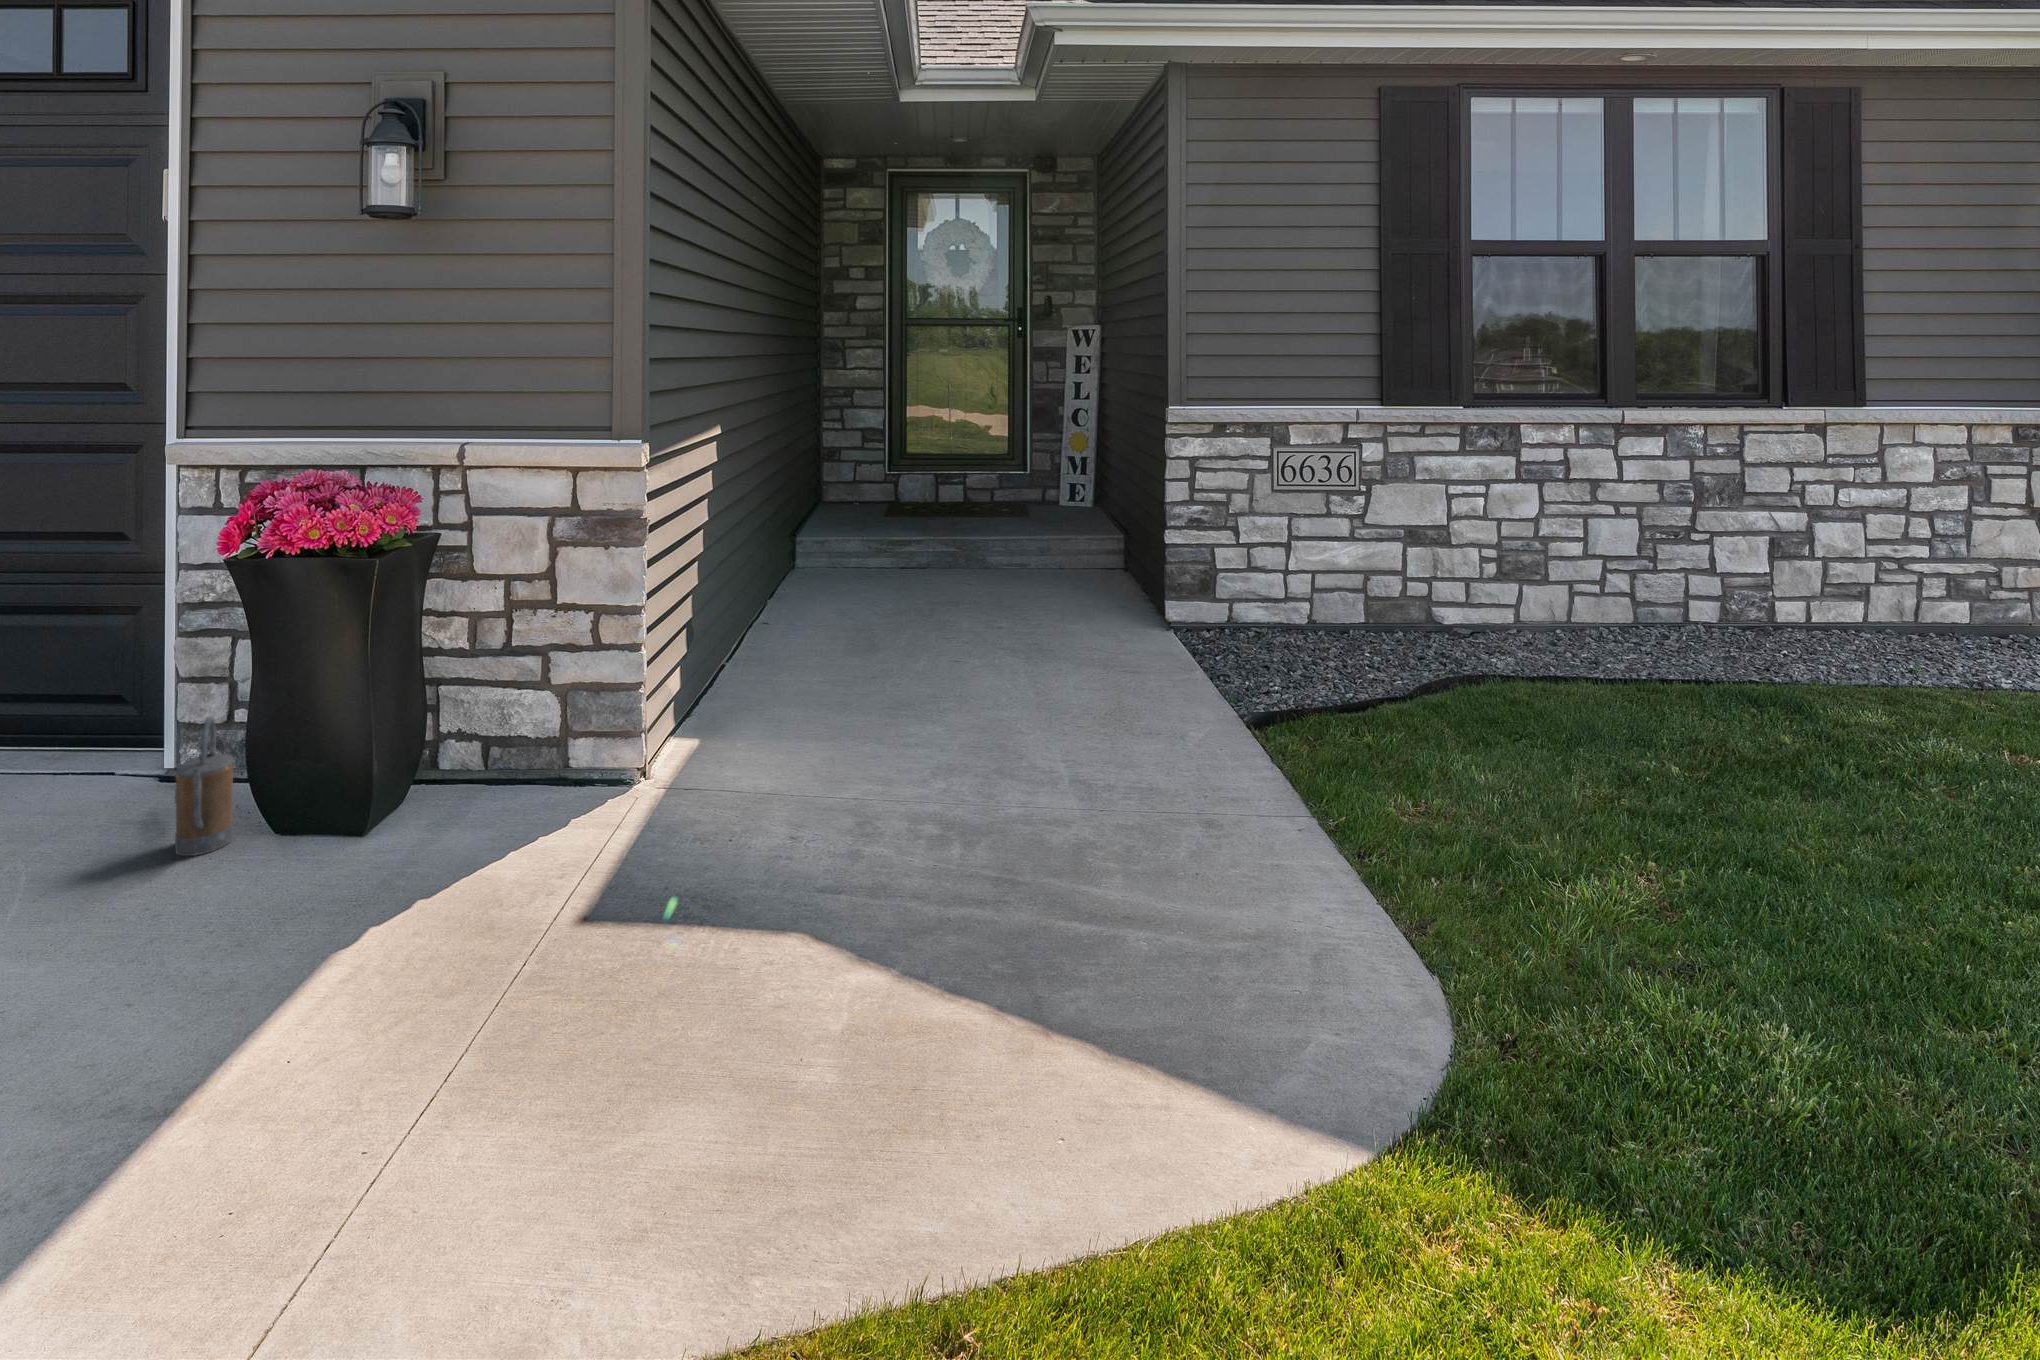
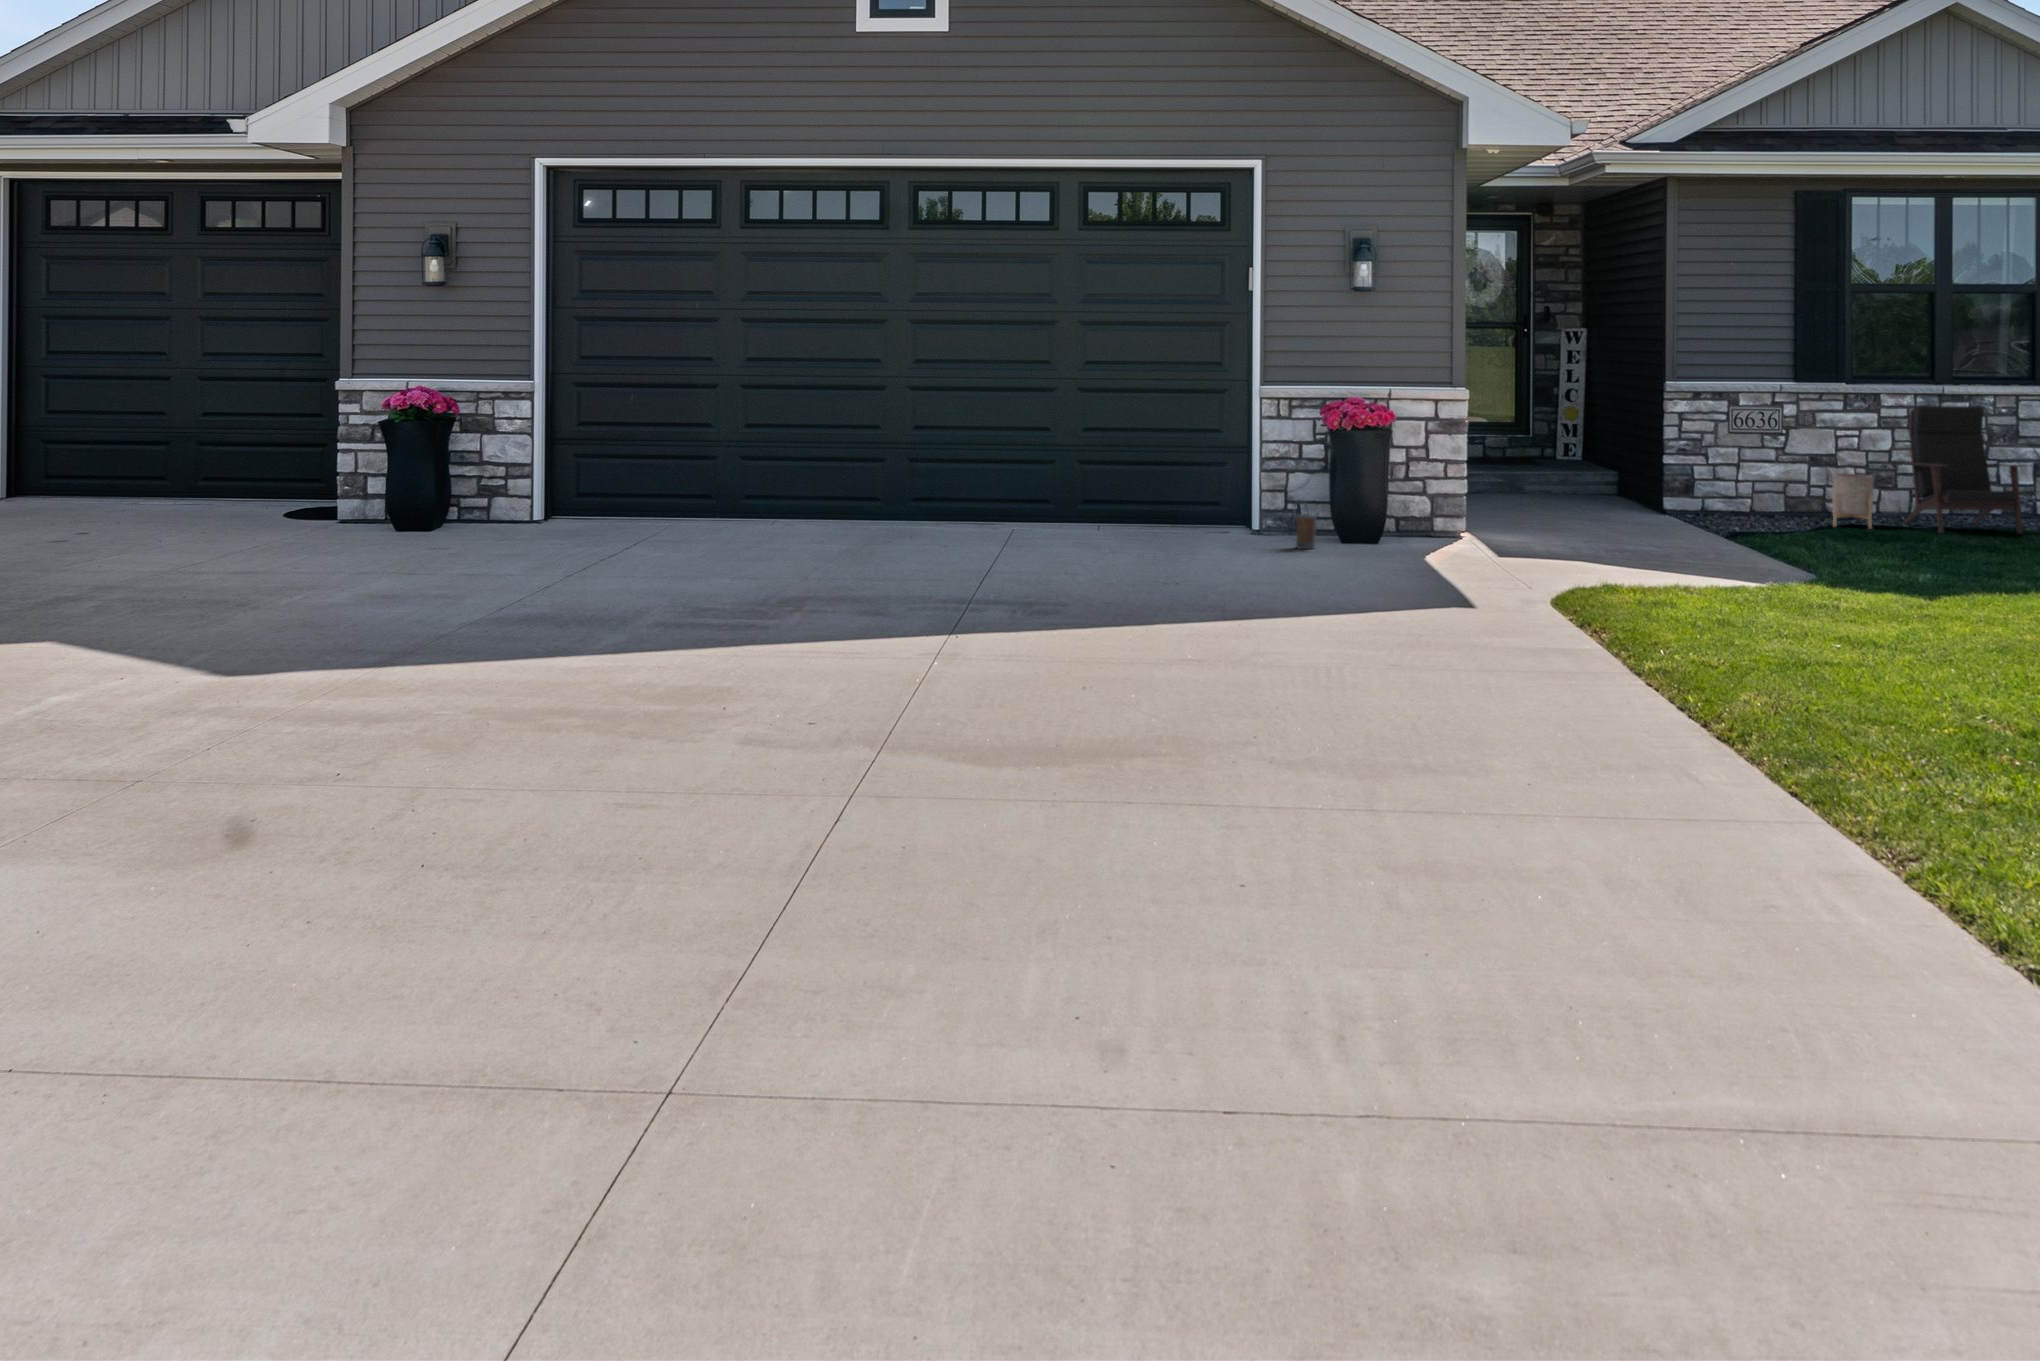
lounge chair: none [1562,444,1809,689] -> present [1905,405,2025,534]
planter: none [1446,562,1519,671] -> present [1832,473,1874,529]

